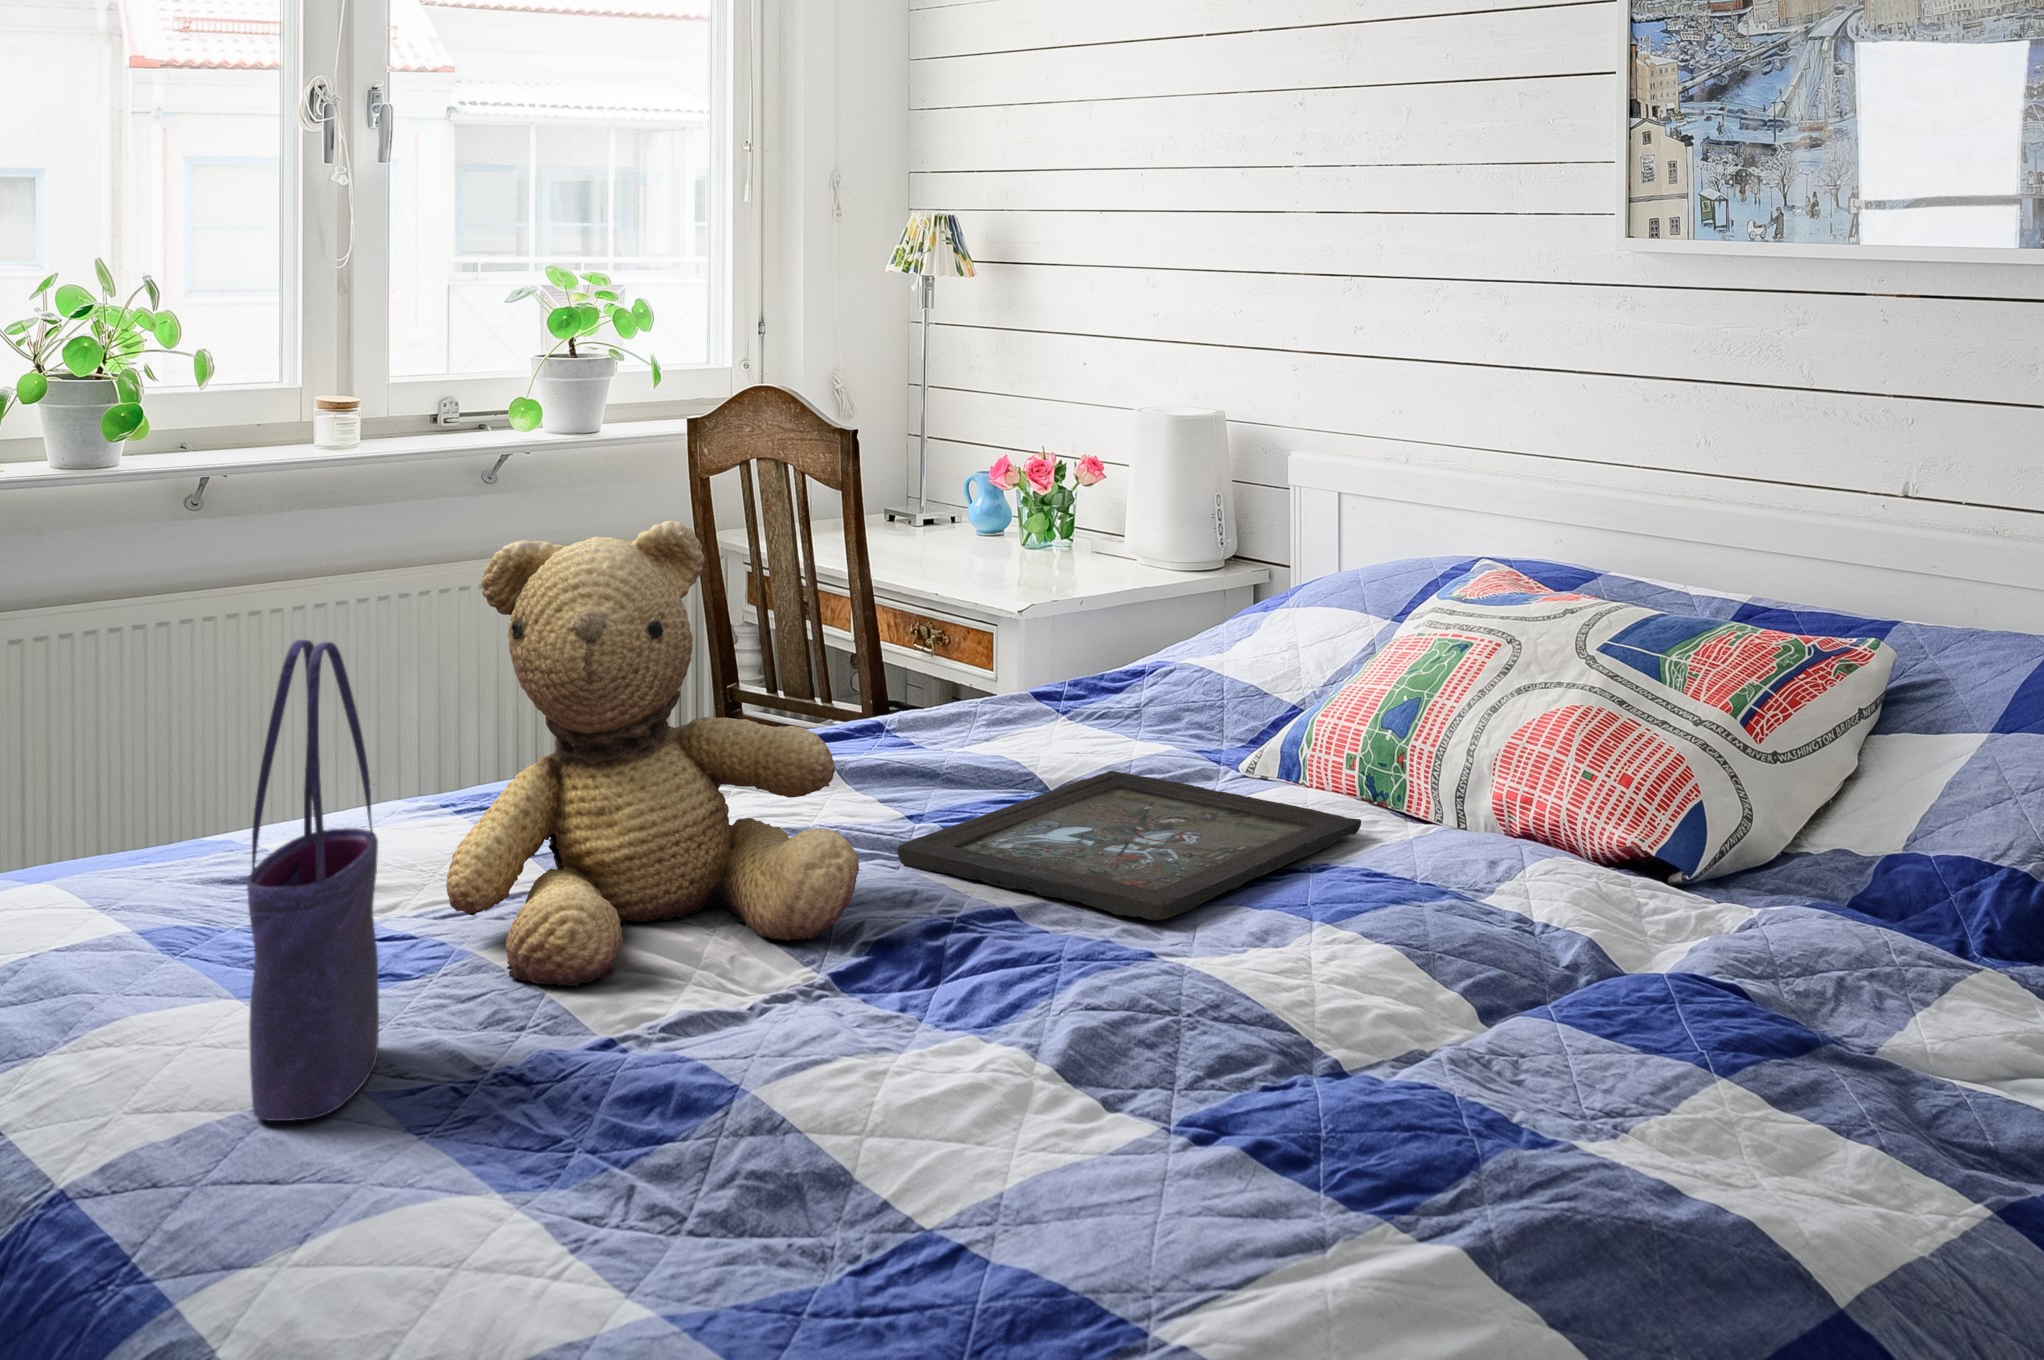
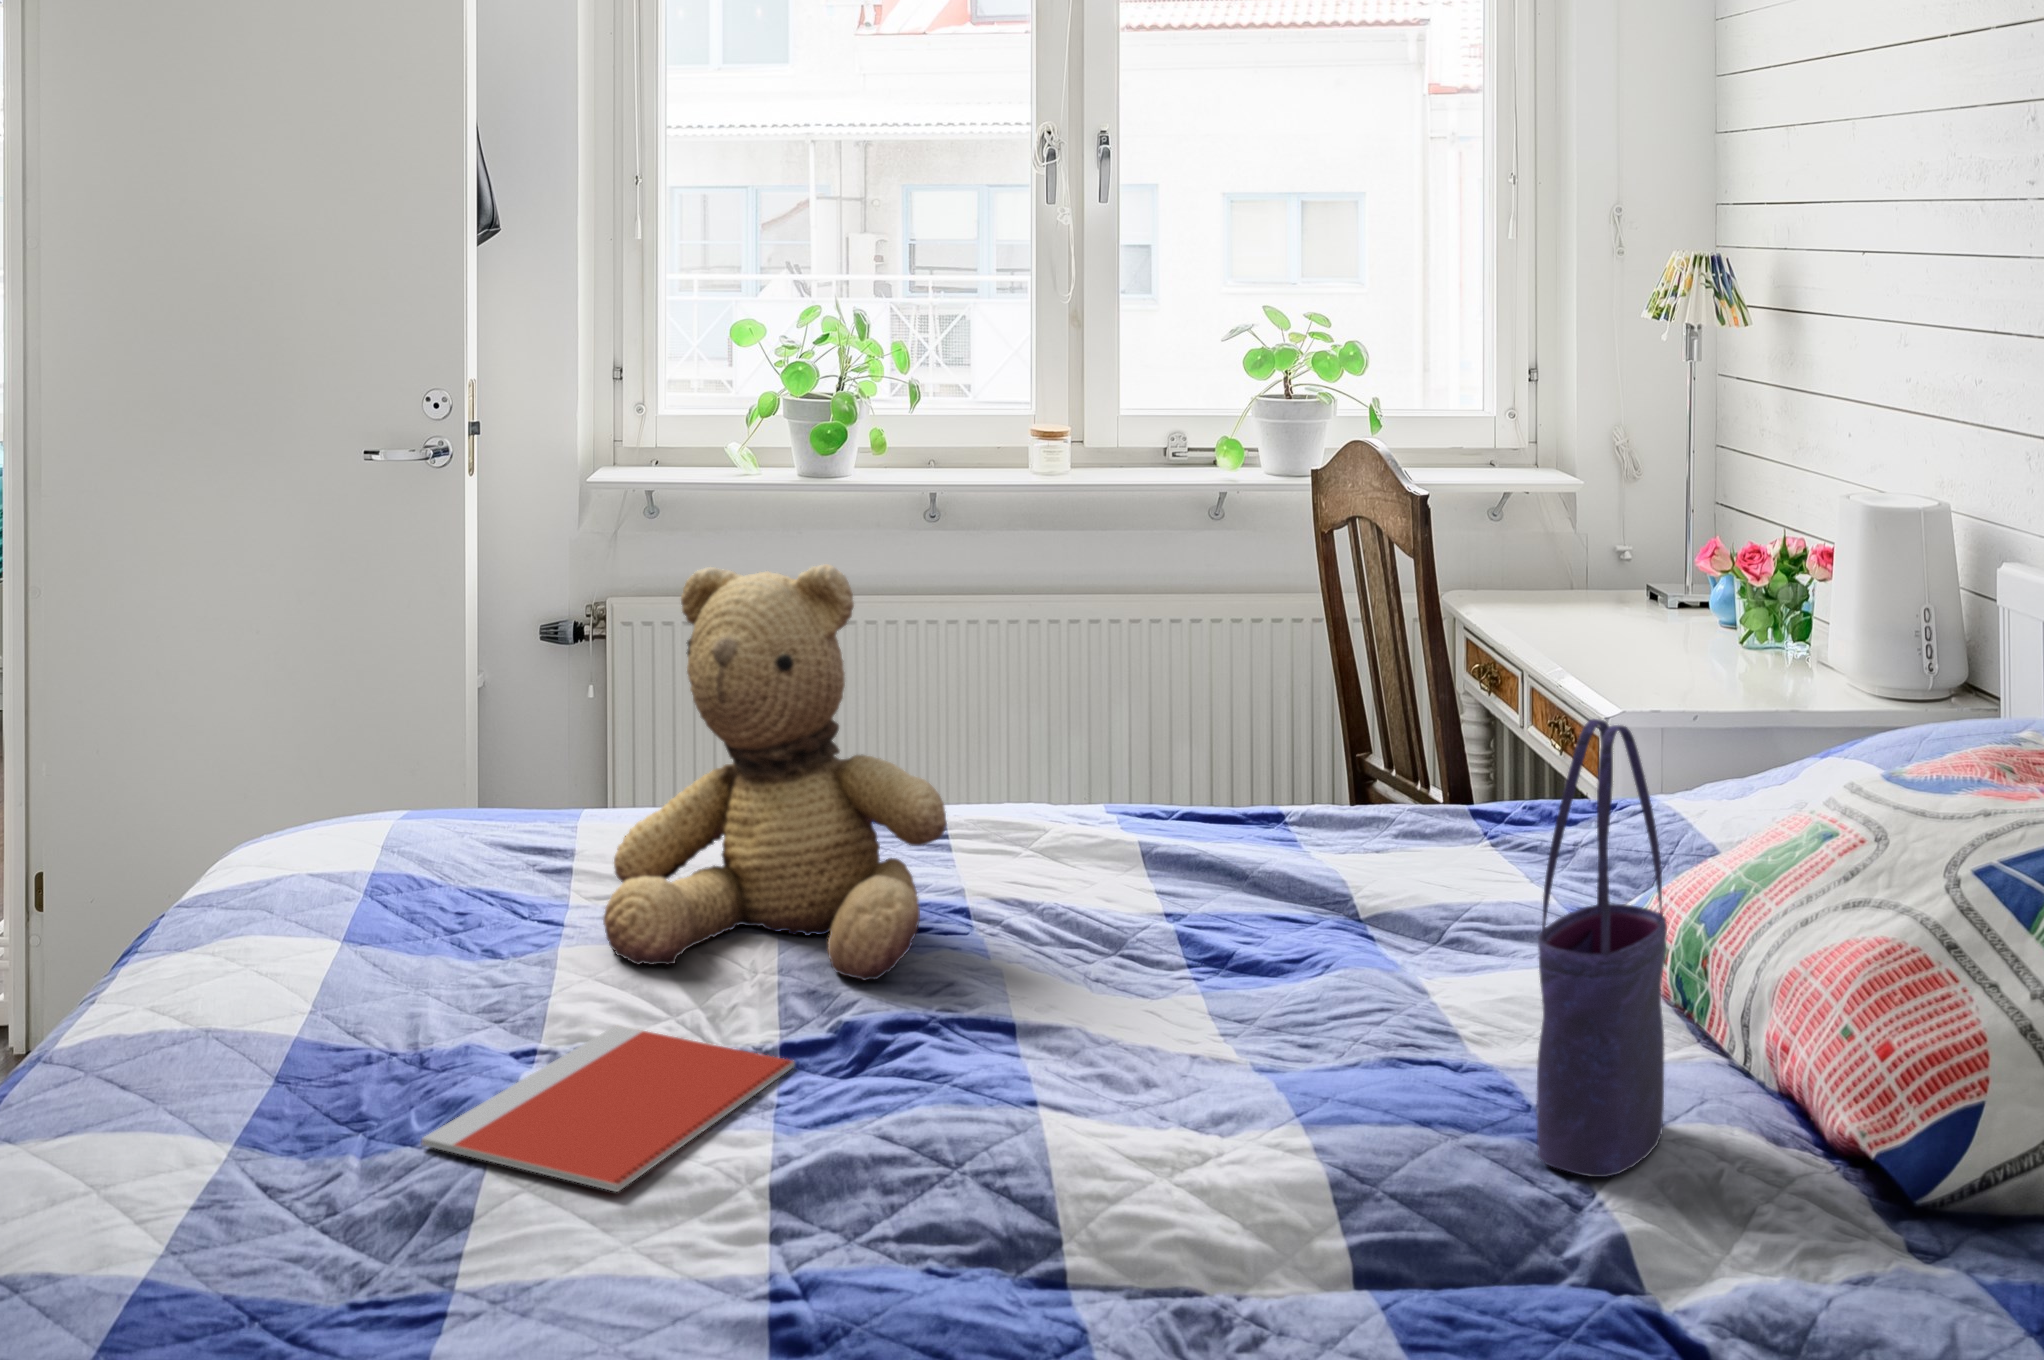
tote bag: present [247,640,379,1121] -> present [1537,719,1667,1177]
tray: present [897,771,1361,920] -> none [1061,903,1581,1054]
notebook: none [660,1020,953,1208] -> present [422,1026,795,1192]

